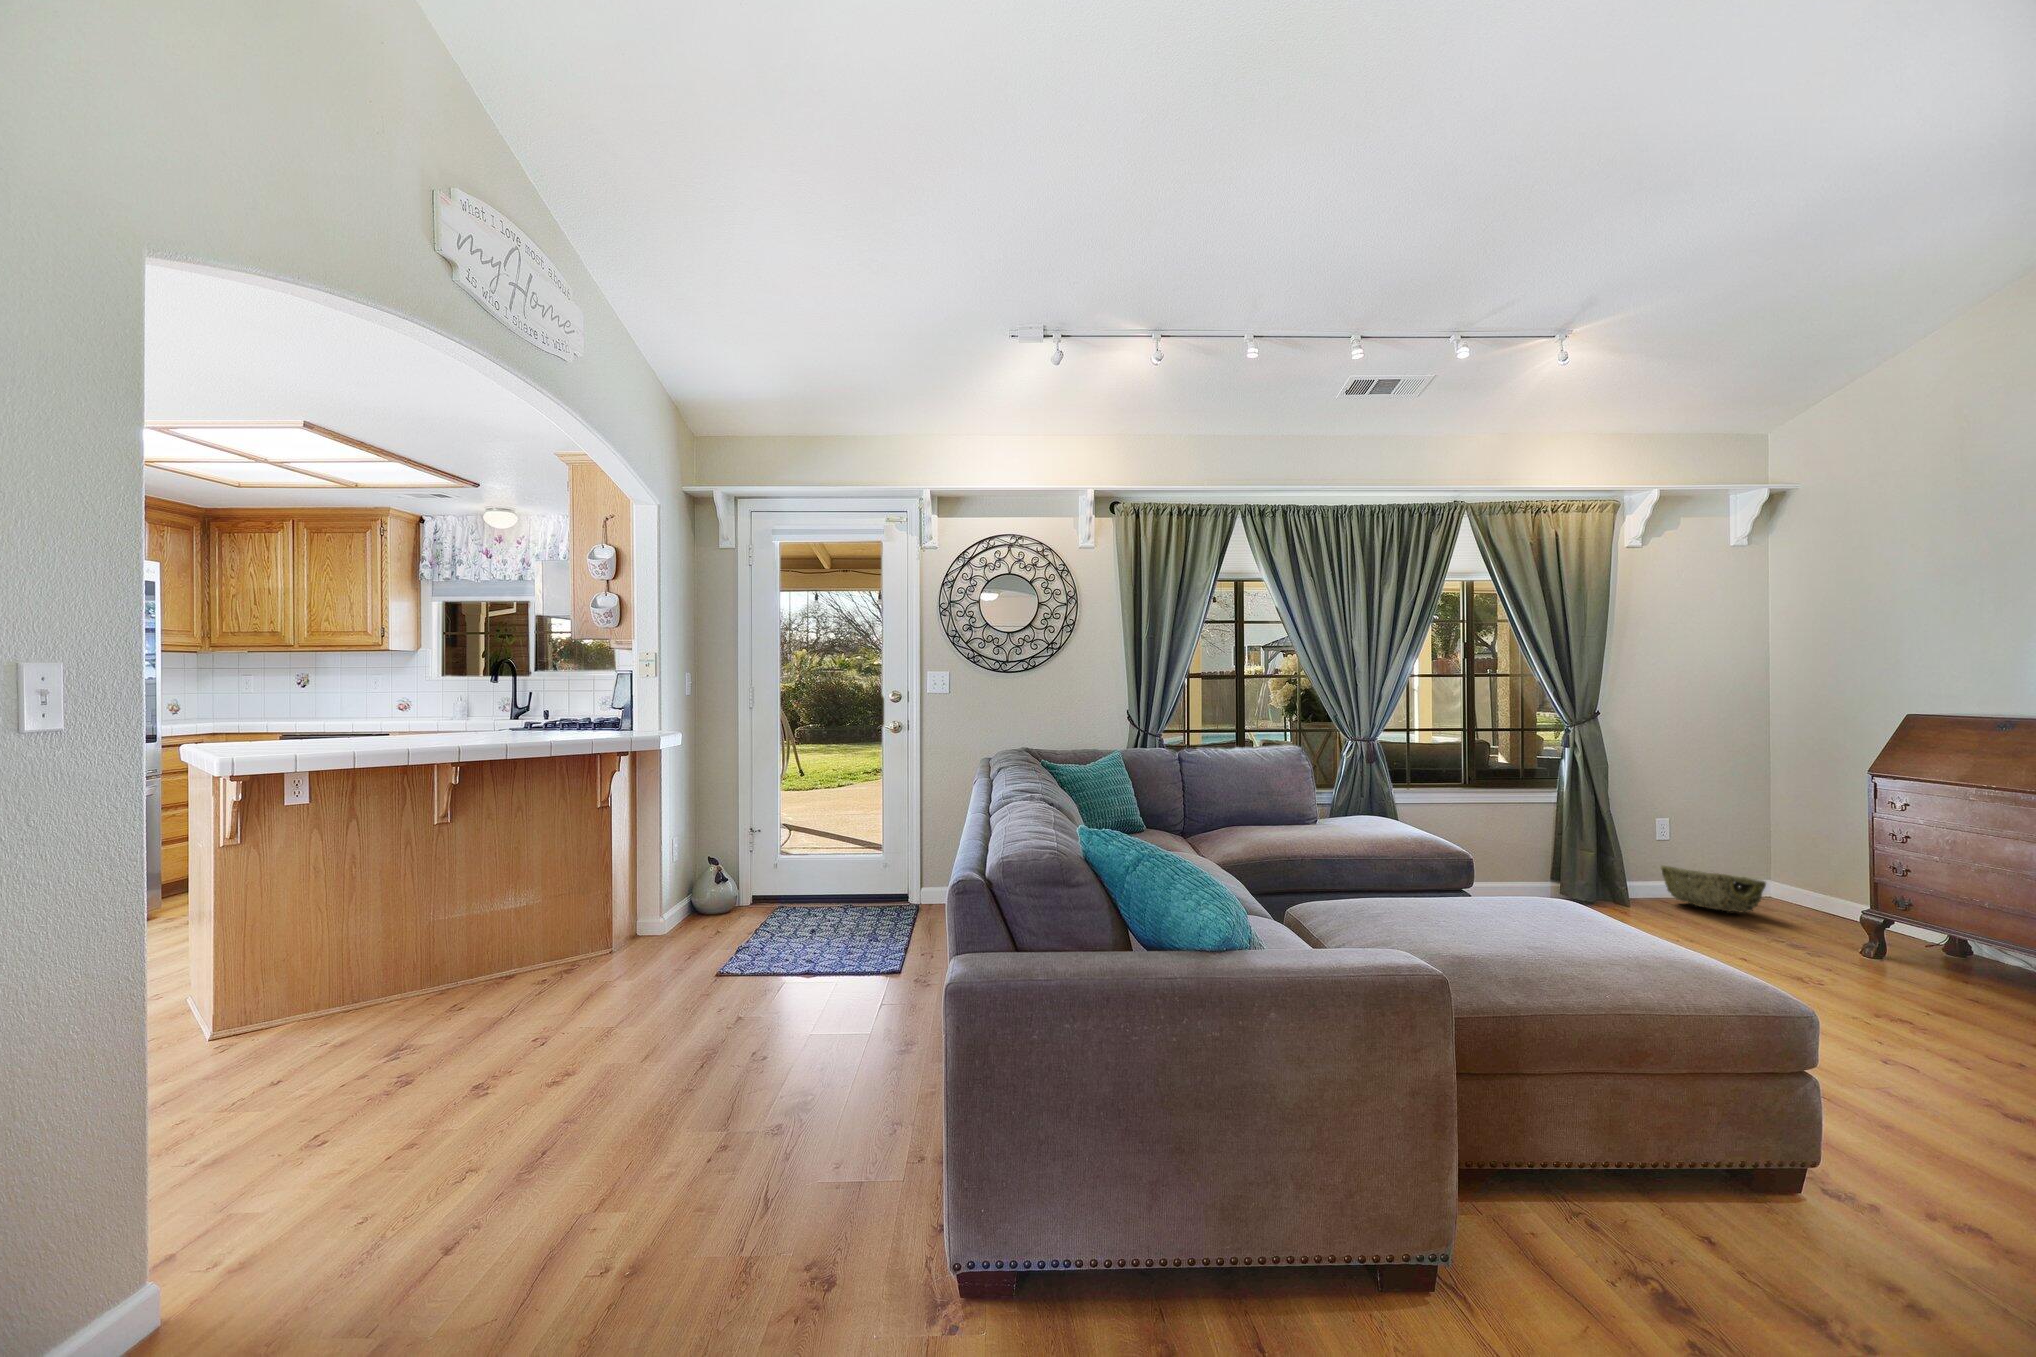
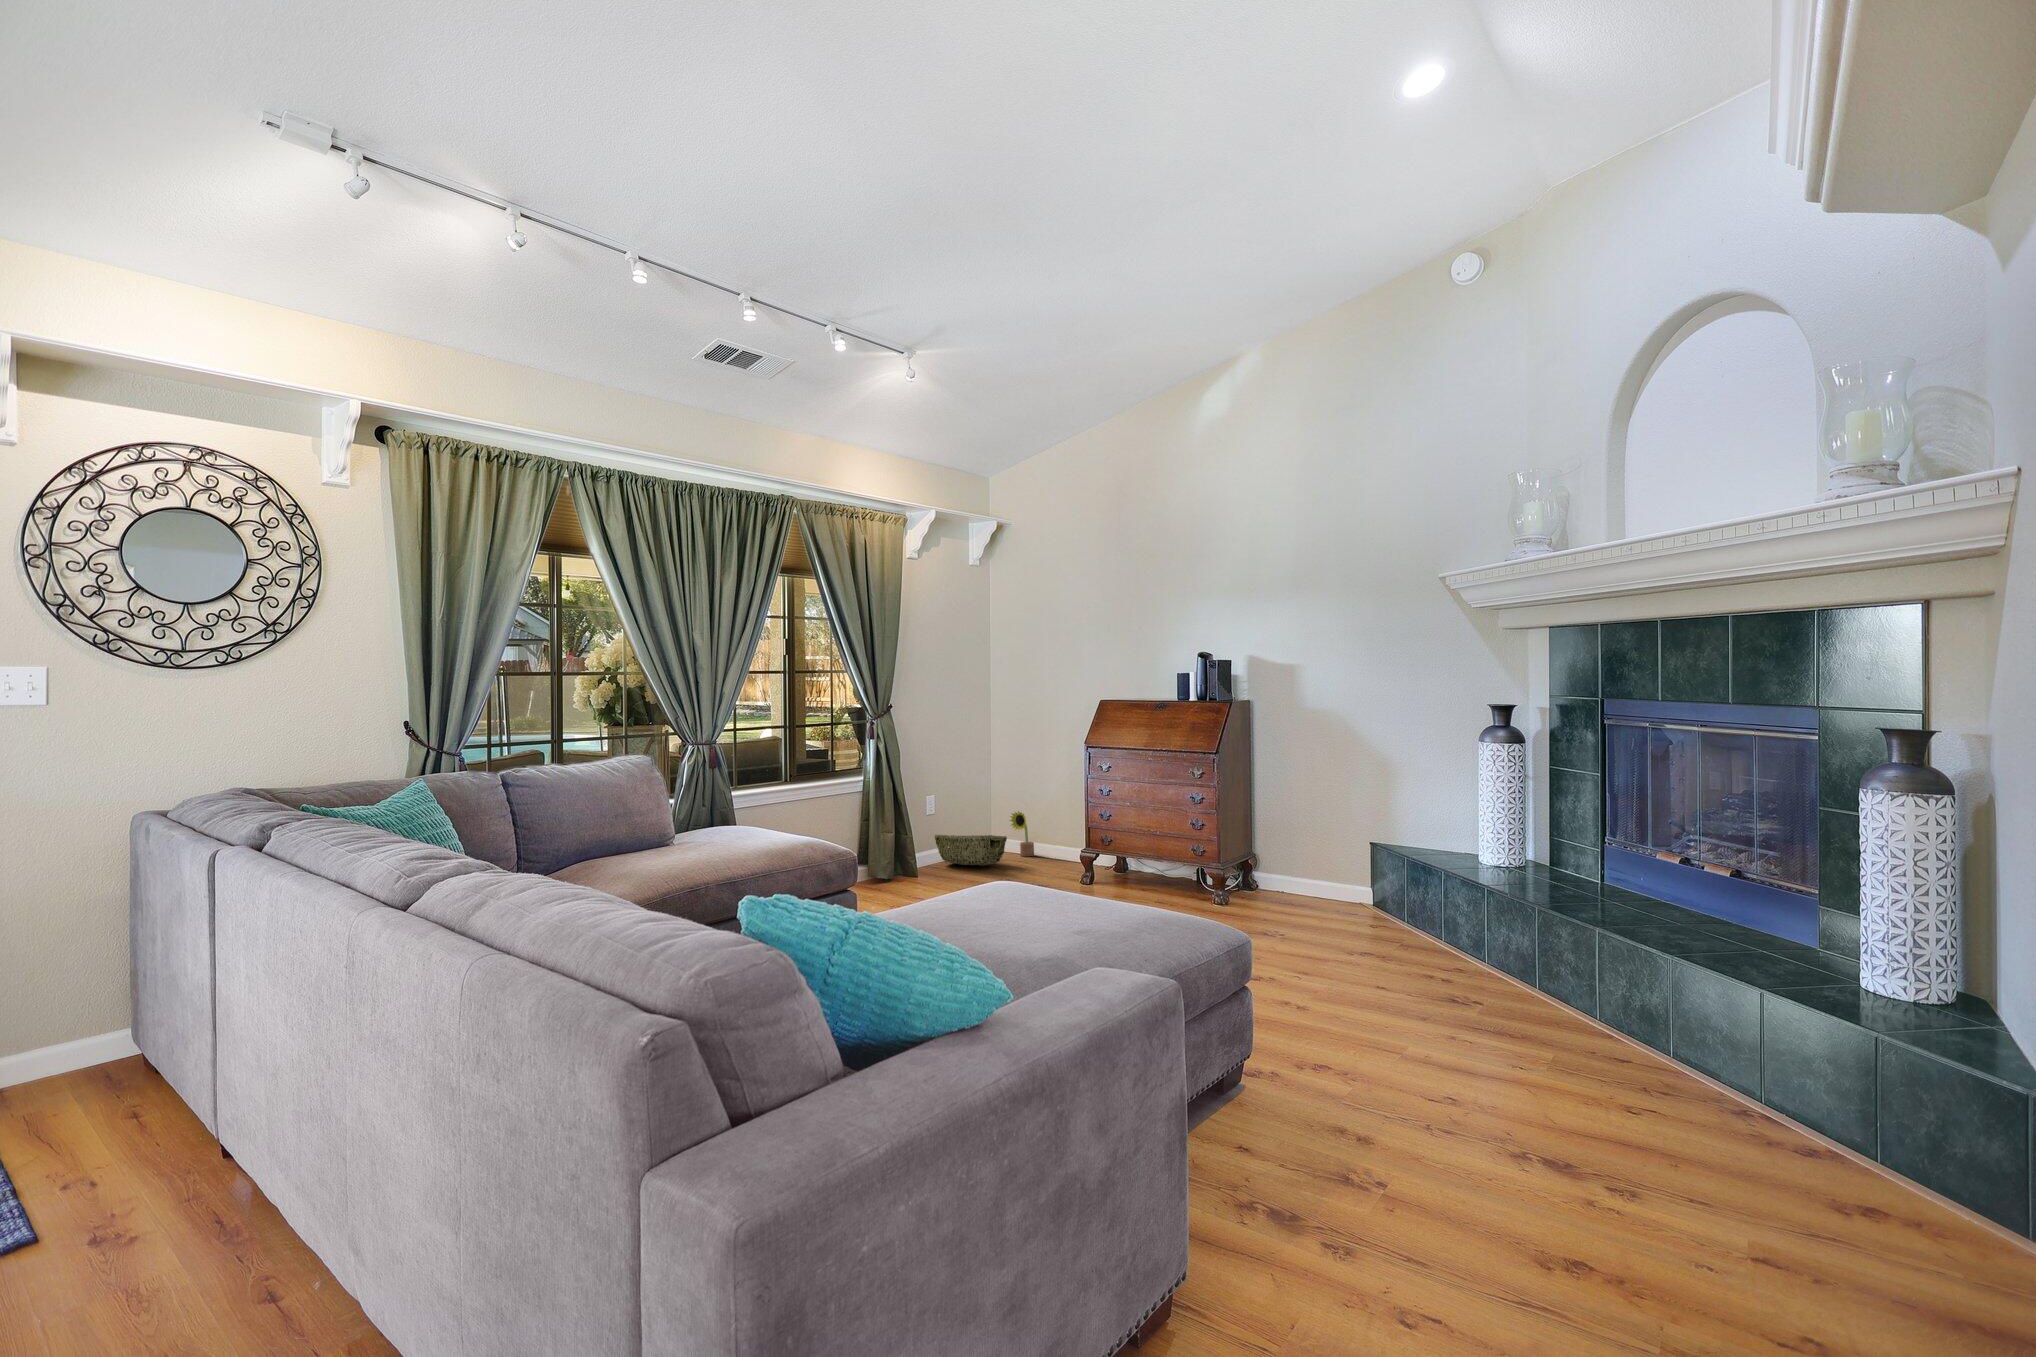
decorative plant: none [1783,852,1825,914] -> present [1010,811,1034,856]

